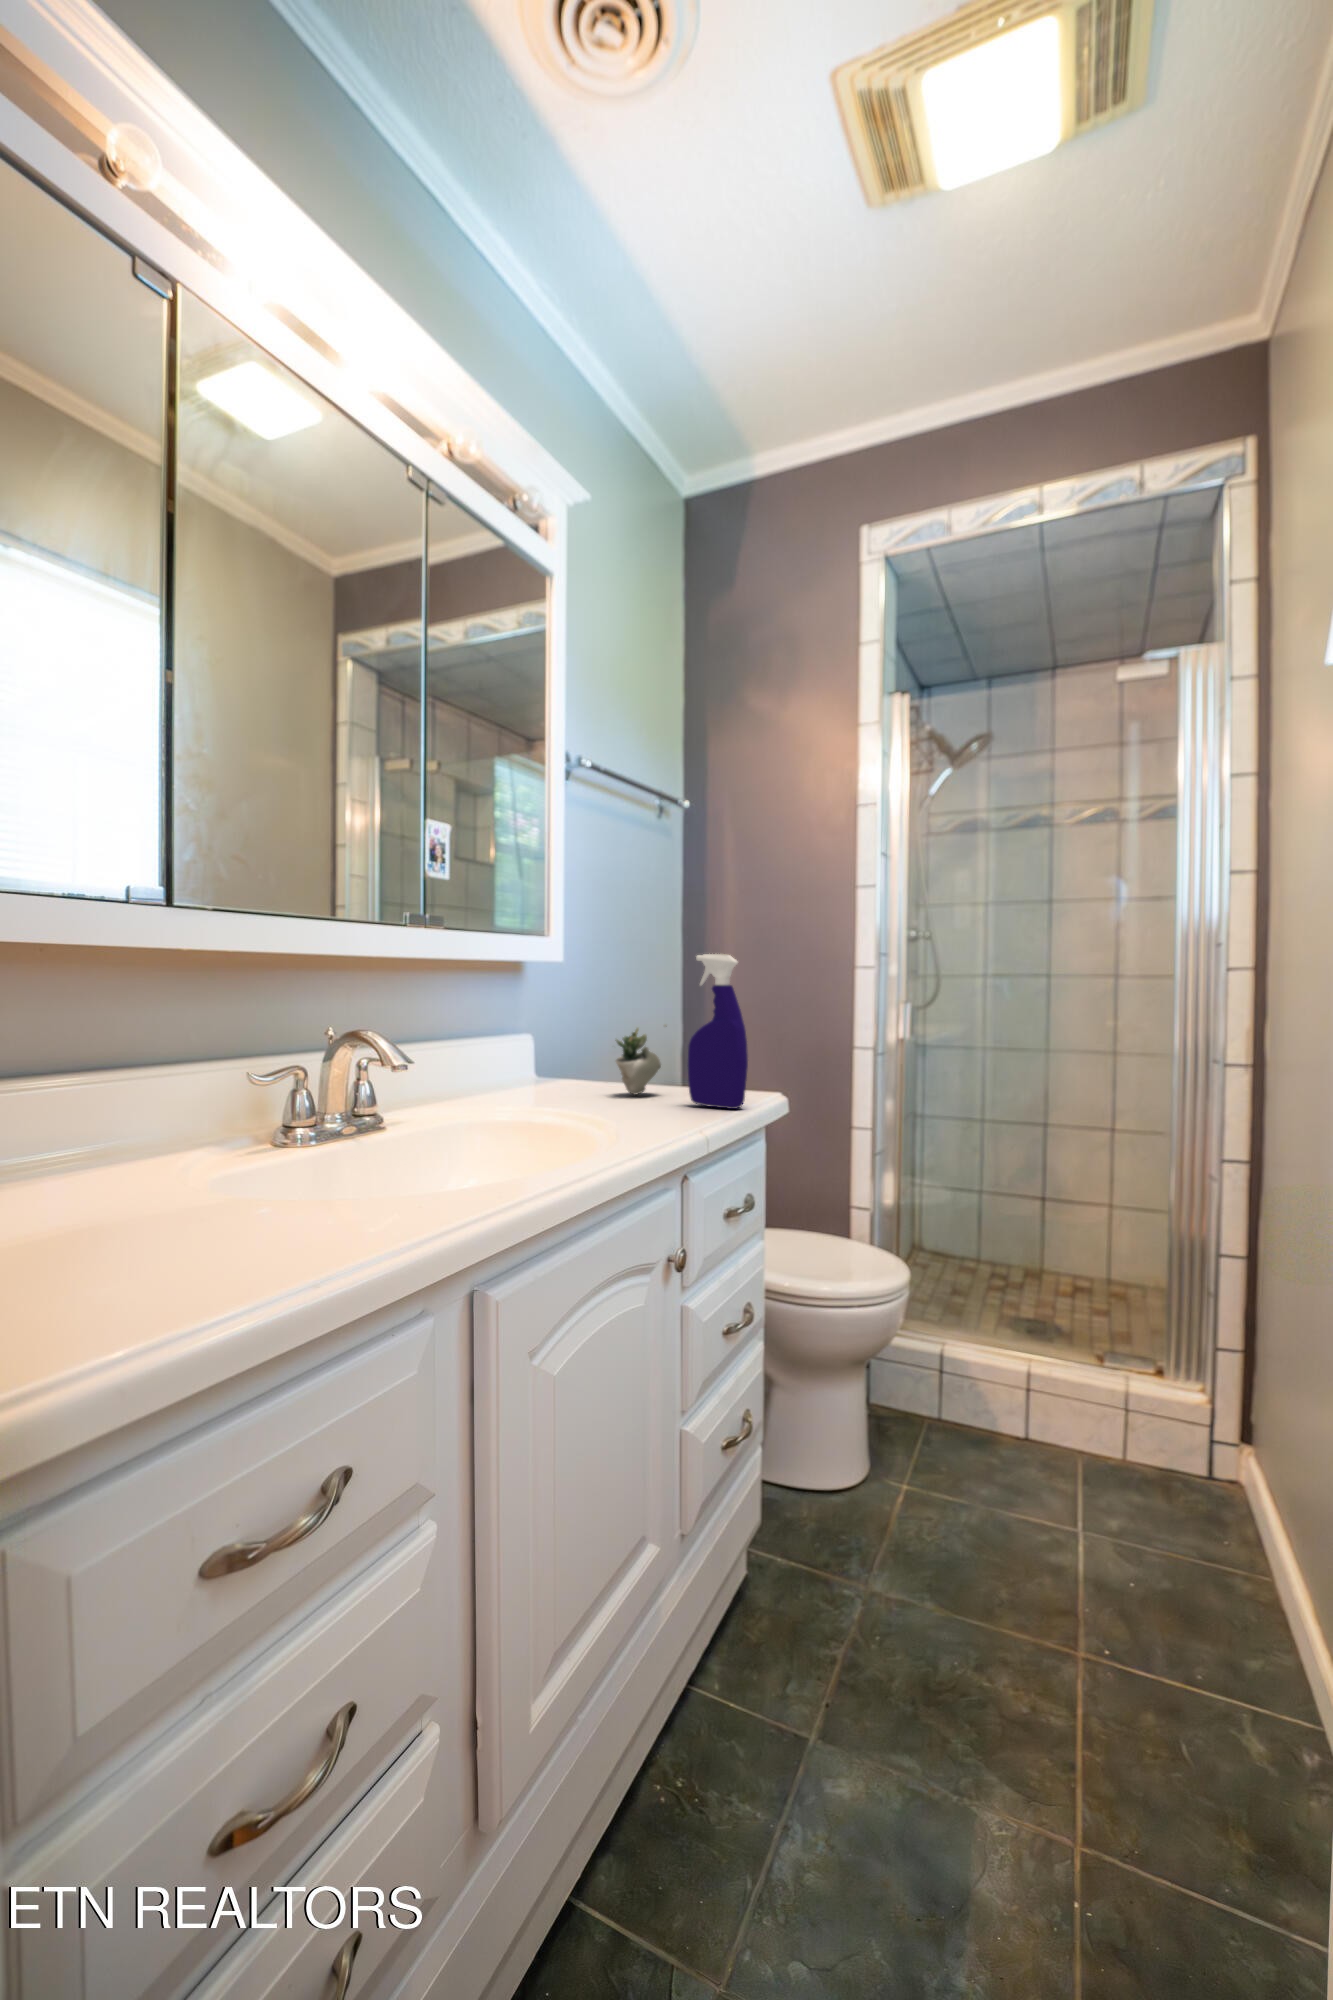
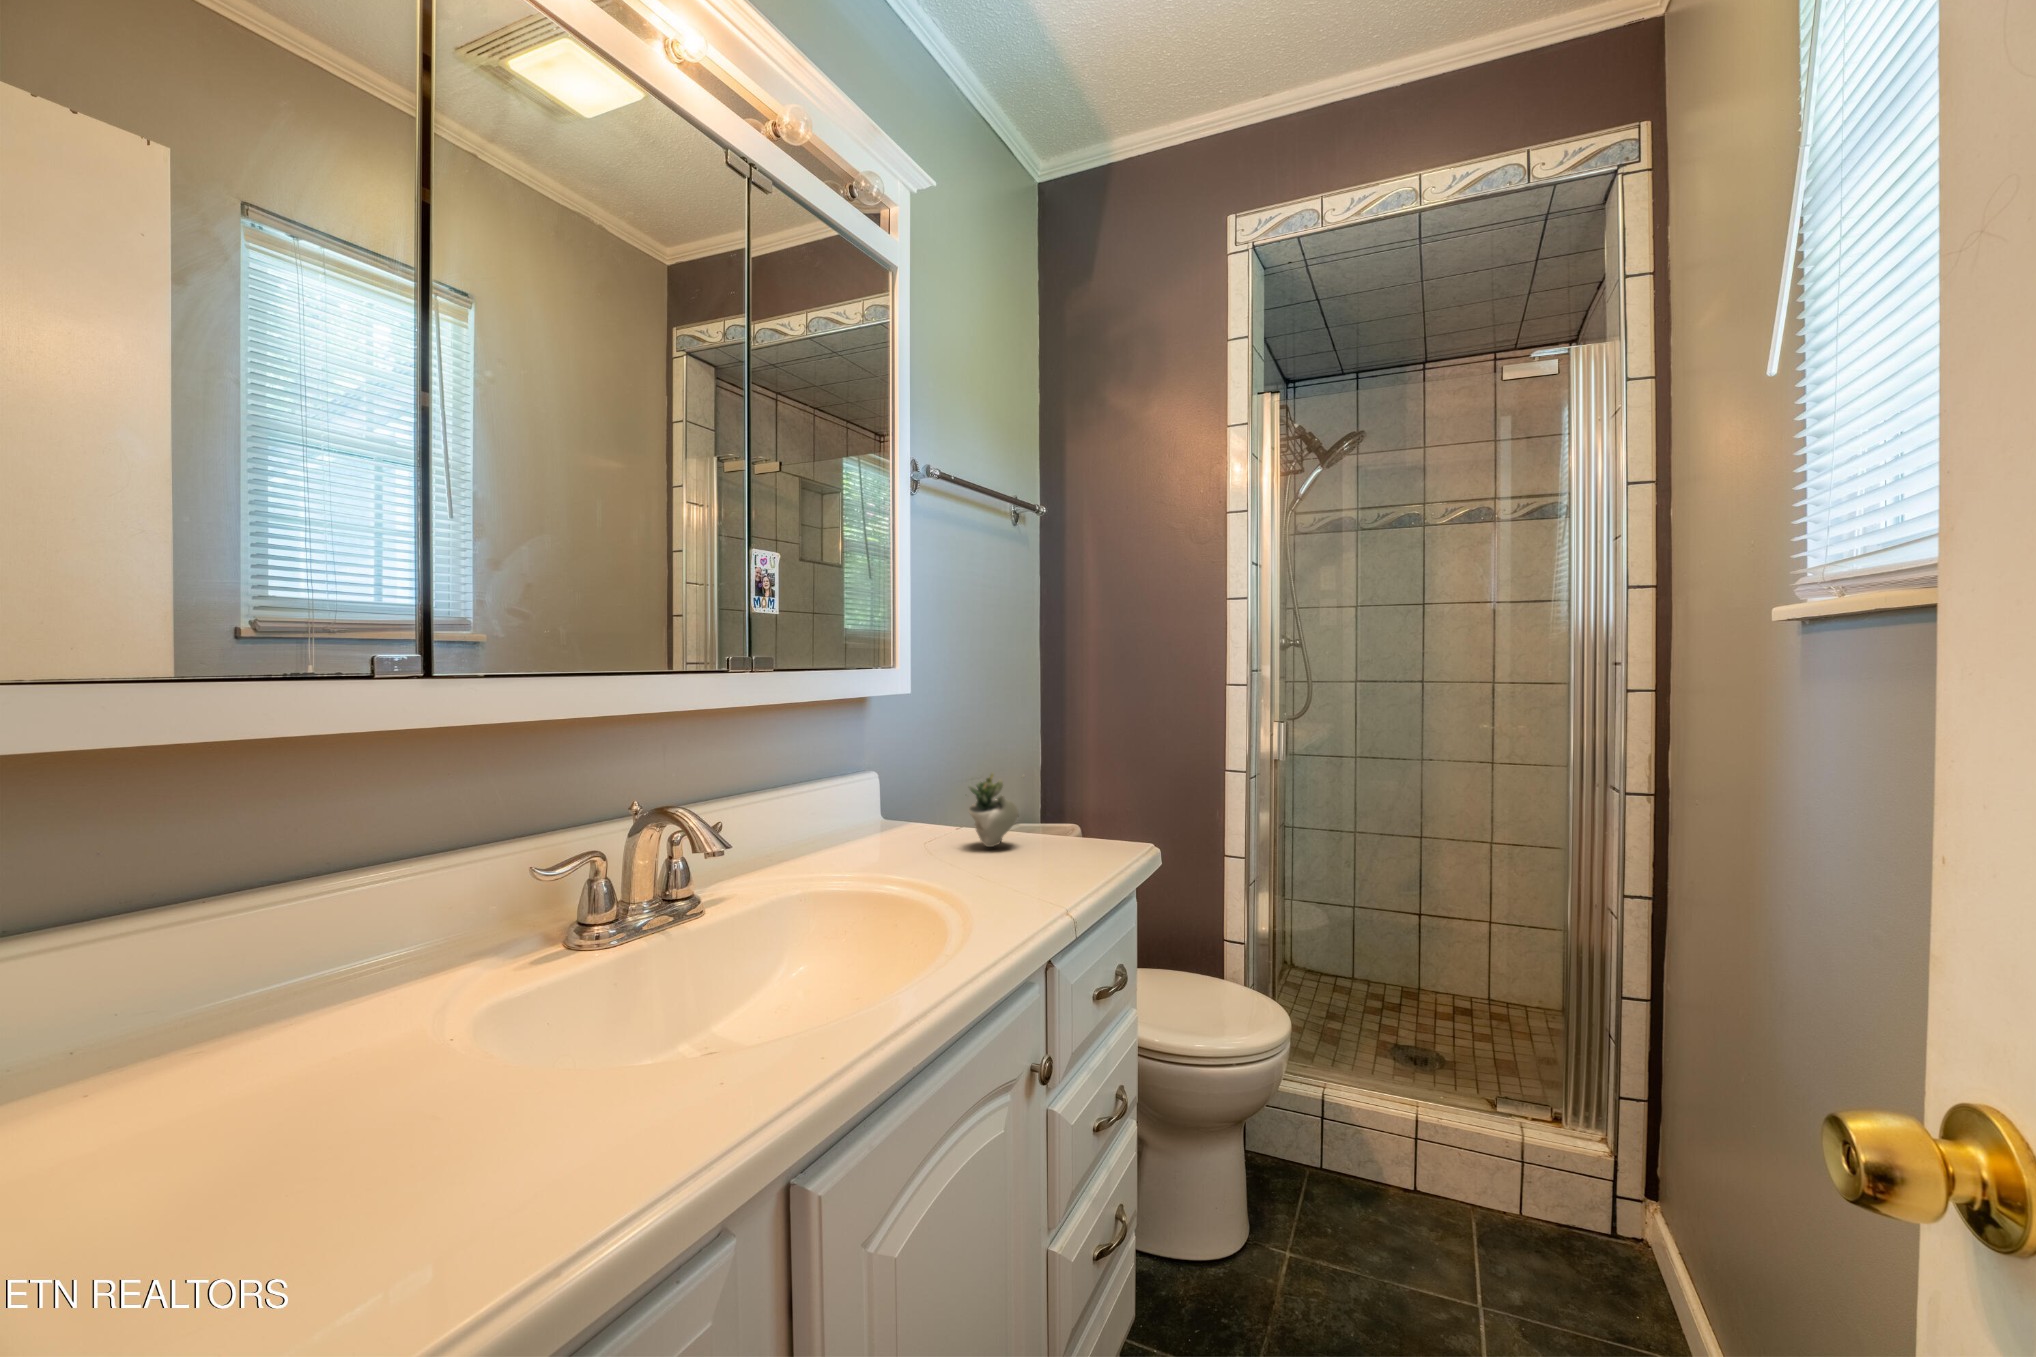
spray bottle: present [688,954,748,1109] -> none [1049,698,1117,876]

